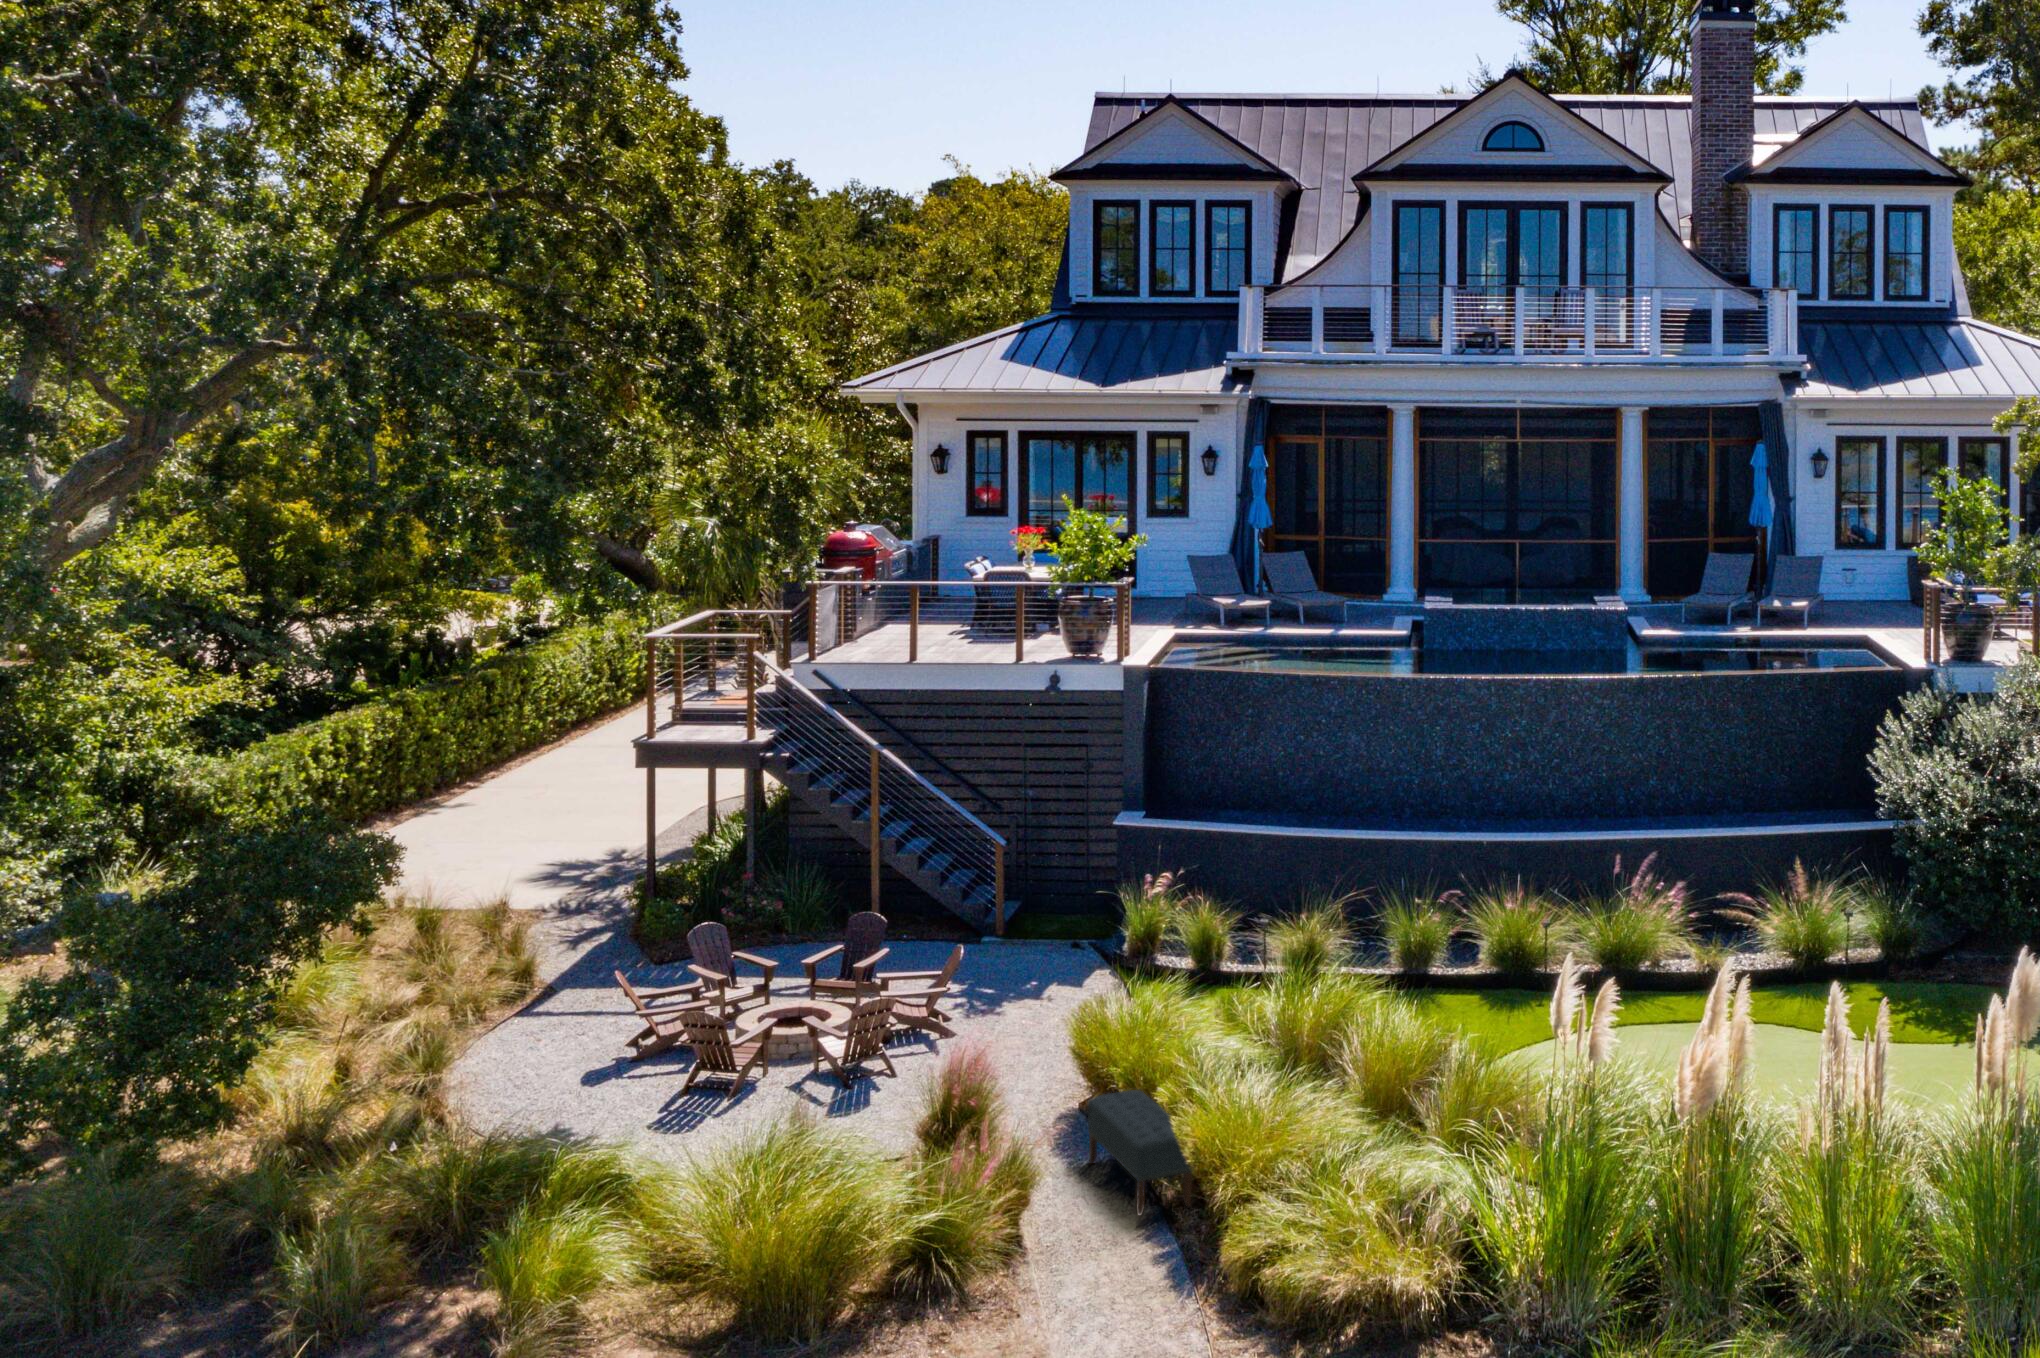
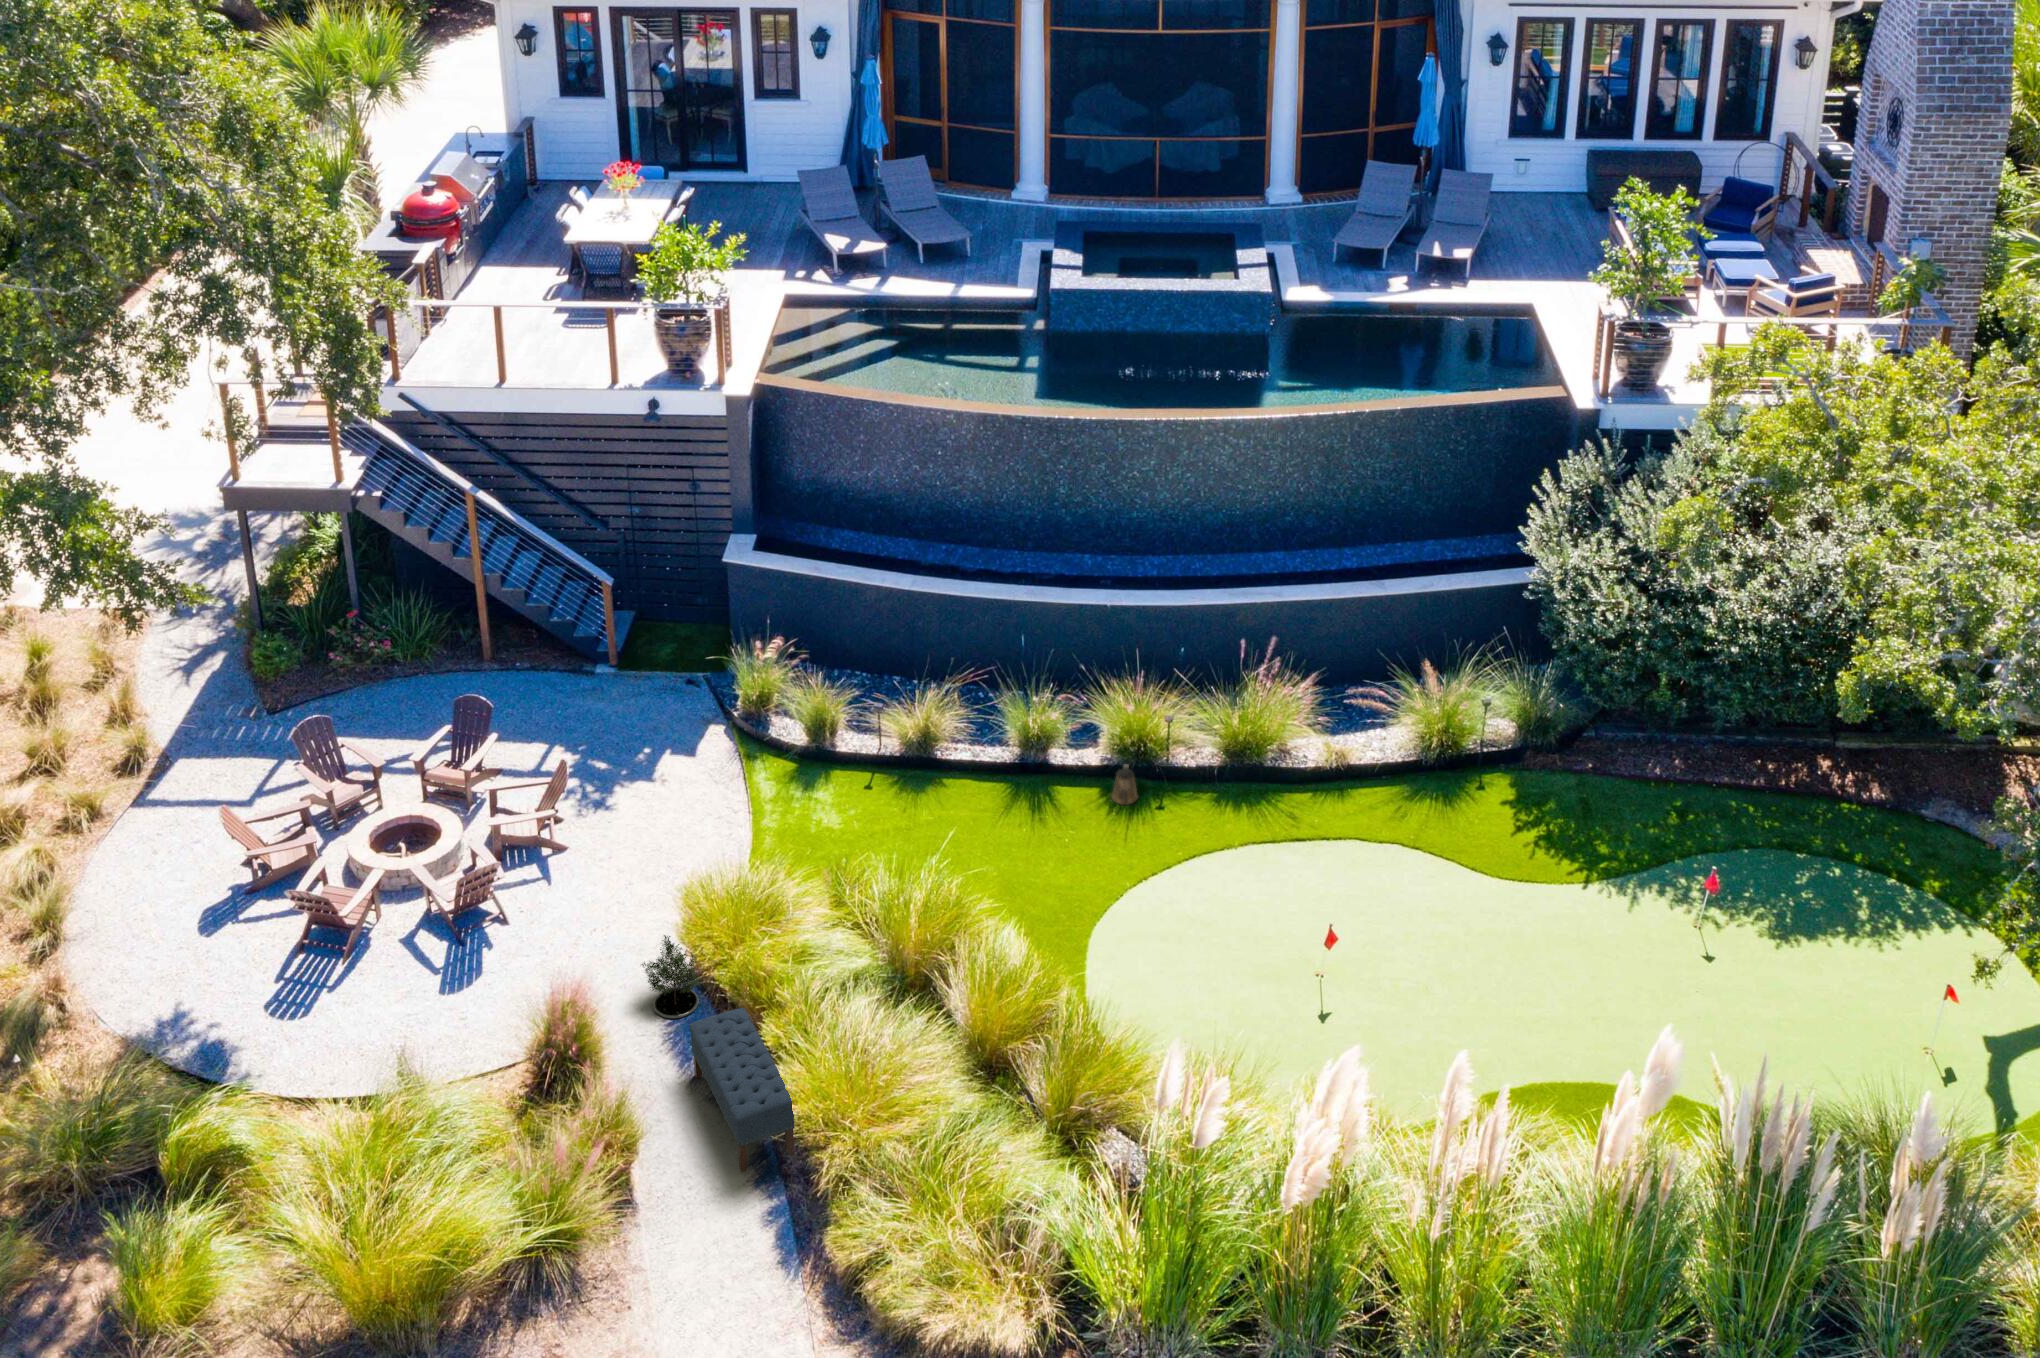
watering can: none [1494,970,1521,1007] -> present [1111,764,1138,805]
potted tree: none [1036,1039,1095,1130] -> present [642,935,699,1018]

